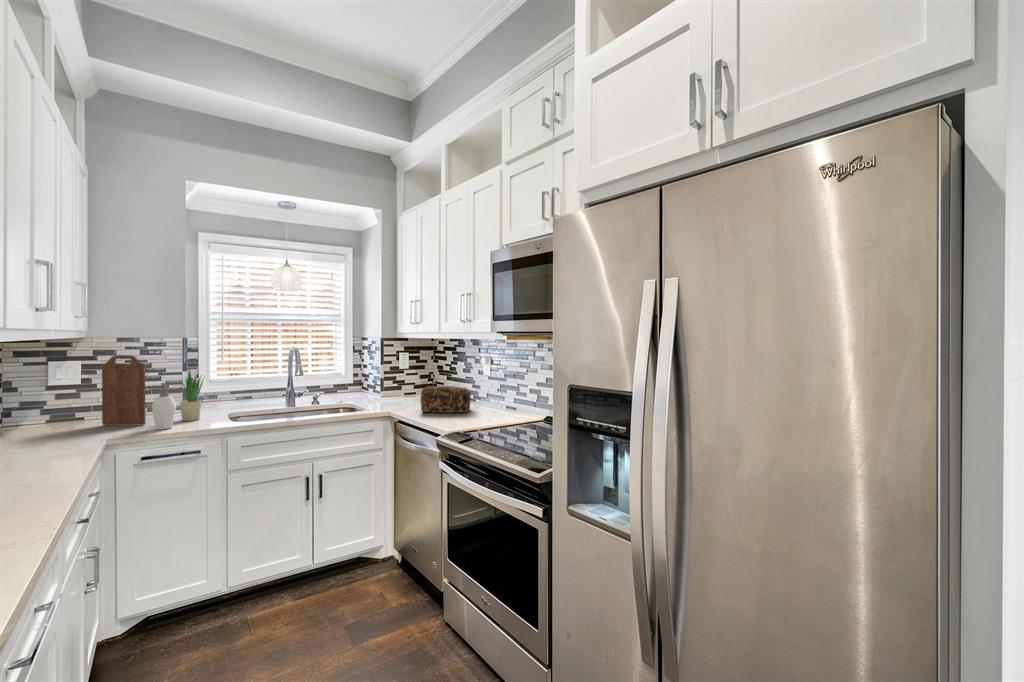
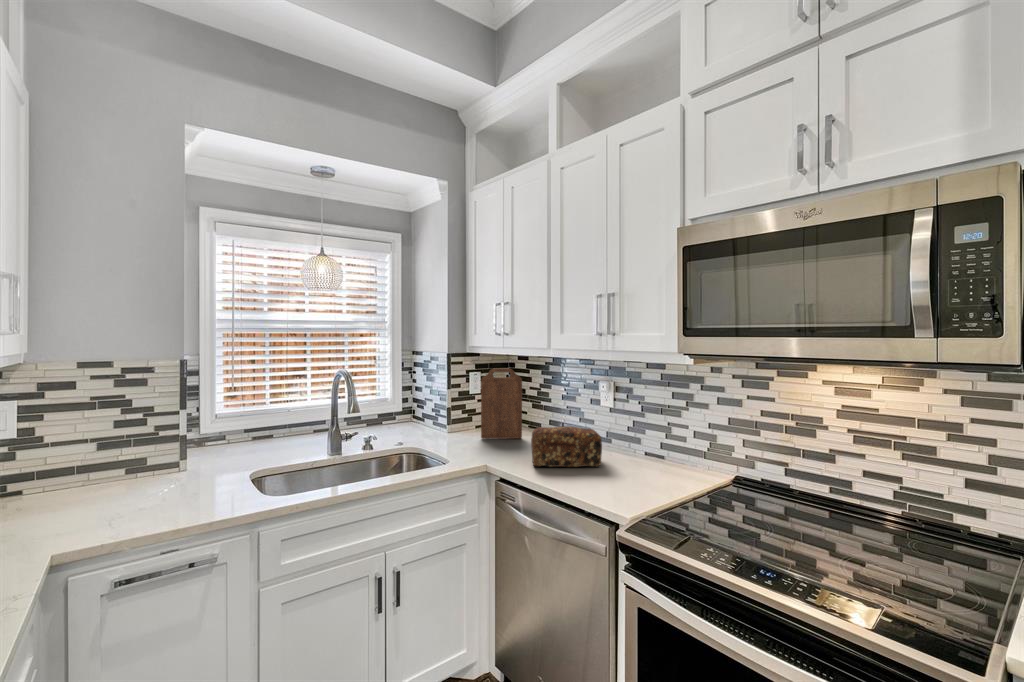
cutting board: present [102,355,146,425] -> present [481,368,522,439]
potted plant: present [180,369,203,421] -> none [177,408,215,491]
soap dispenser: present [152,383,176,429] -> none [133,438,185,516]

